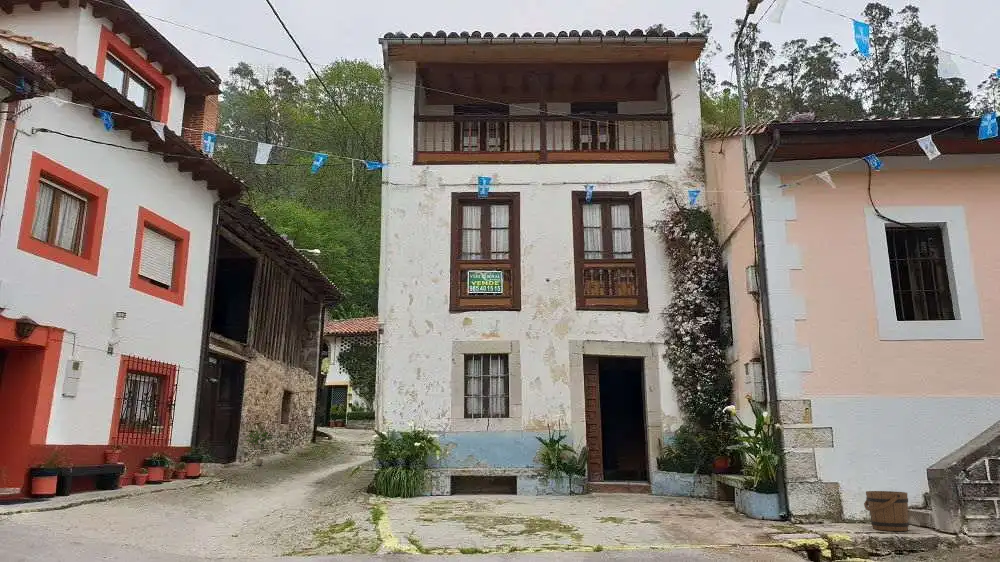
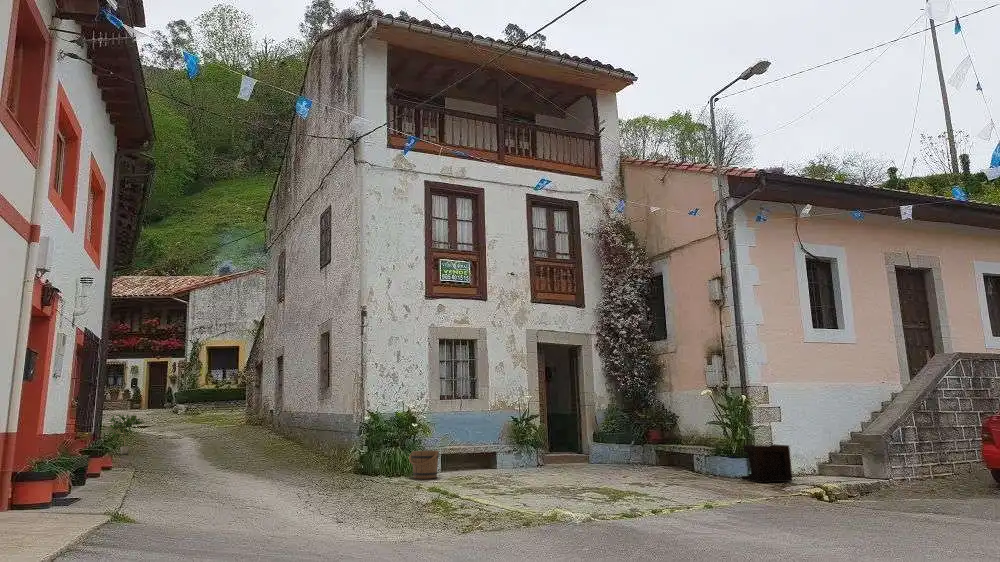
wooden crate: none [771,479,829,533] -> present [742,445,792,483]
bucket: present [864,491,909,531] -> present [409,450,439,479]

